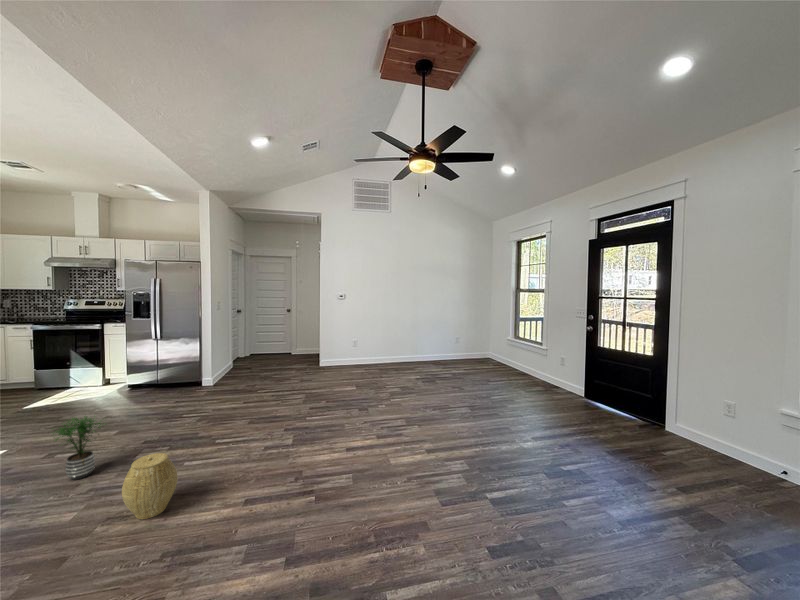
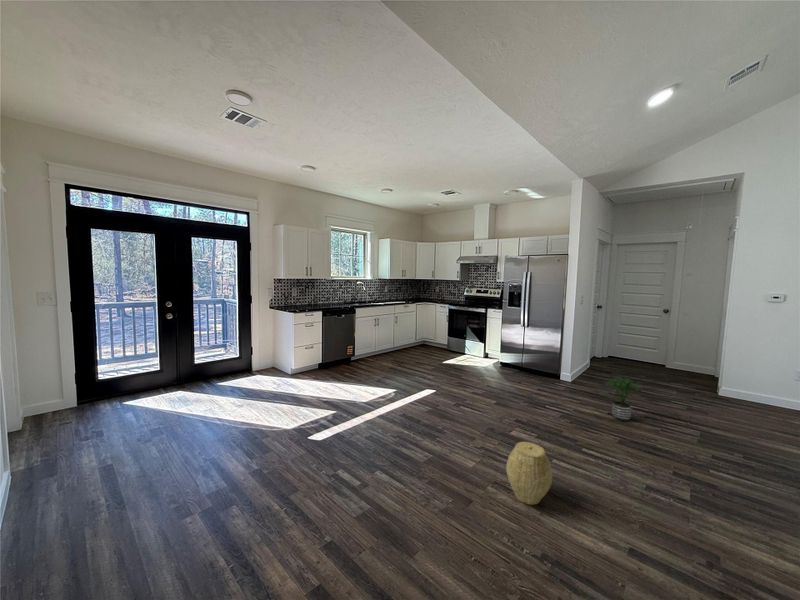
potted plant: present [53,416,101,480] -> present [609,377,638,421]

